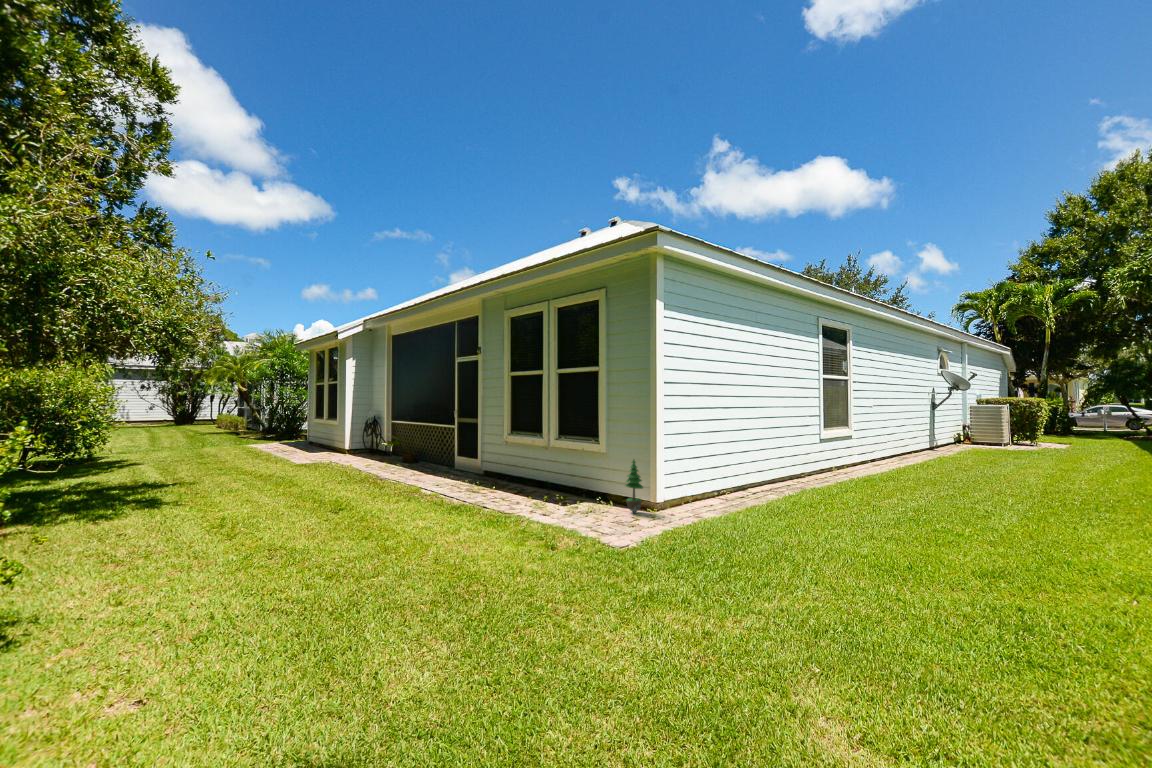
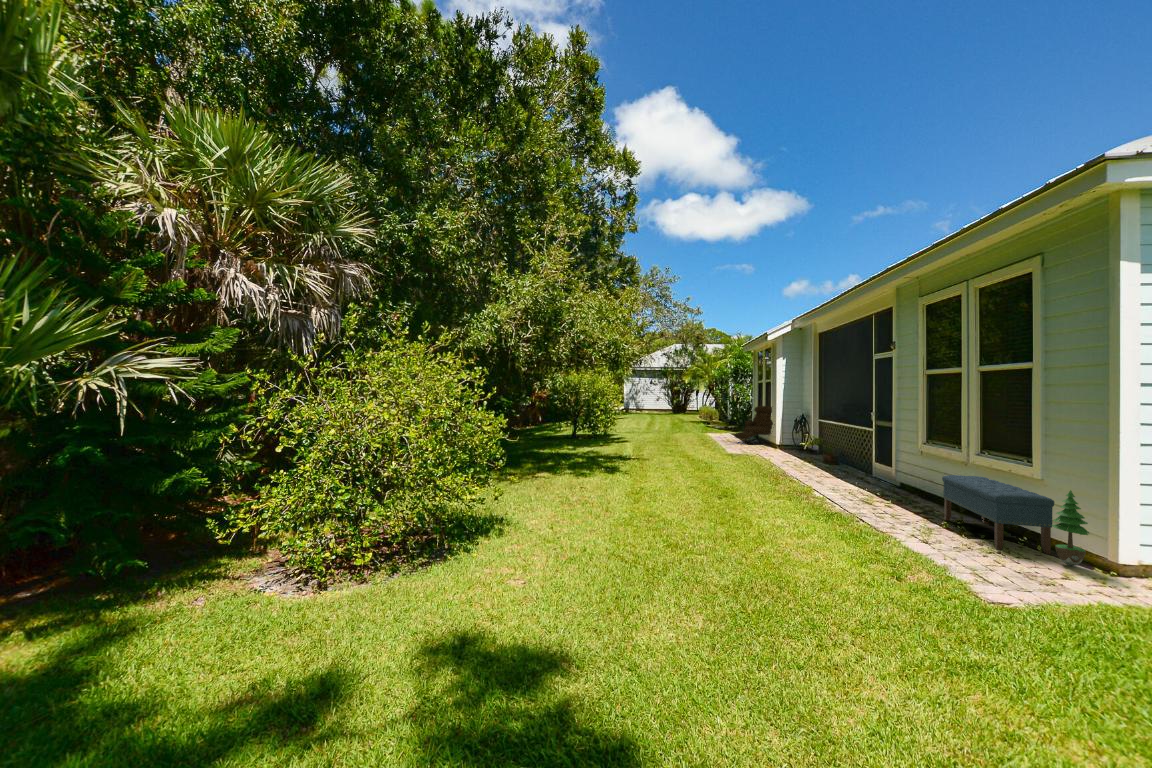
lounge chair: none [296,410,343,455] -> present [735,406,775,443]
bench: none [541,457,620,512] -> present [942,475,1054,554]

